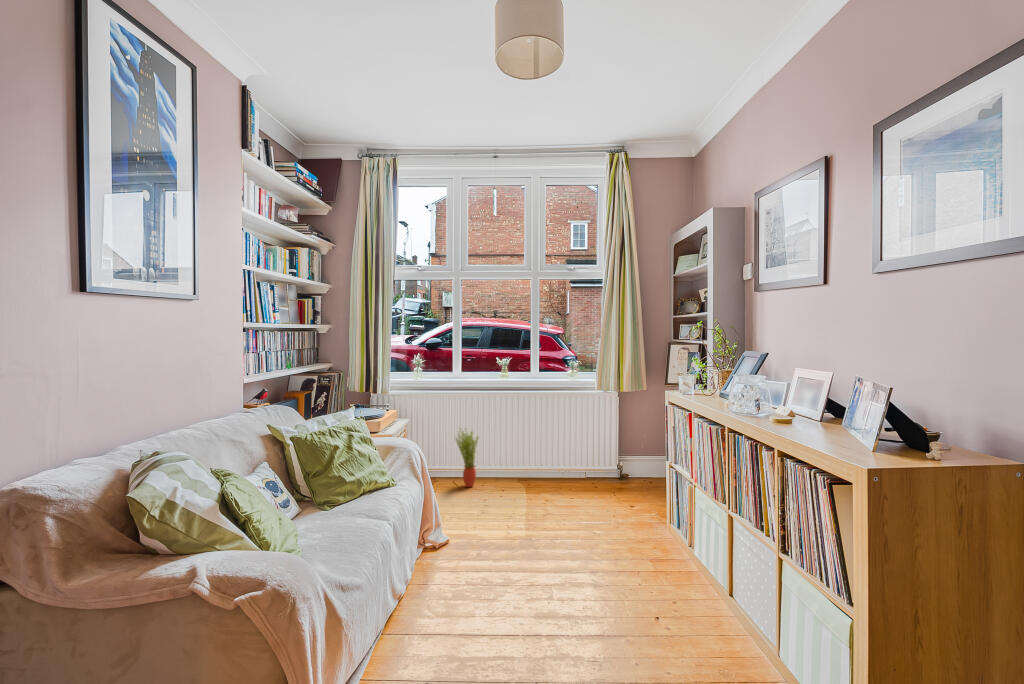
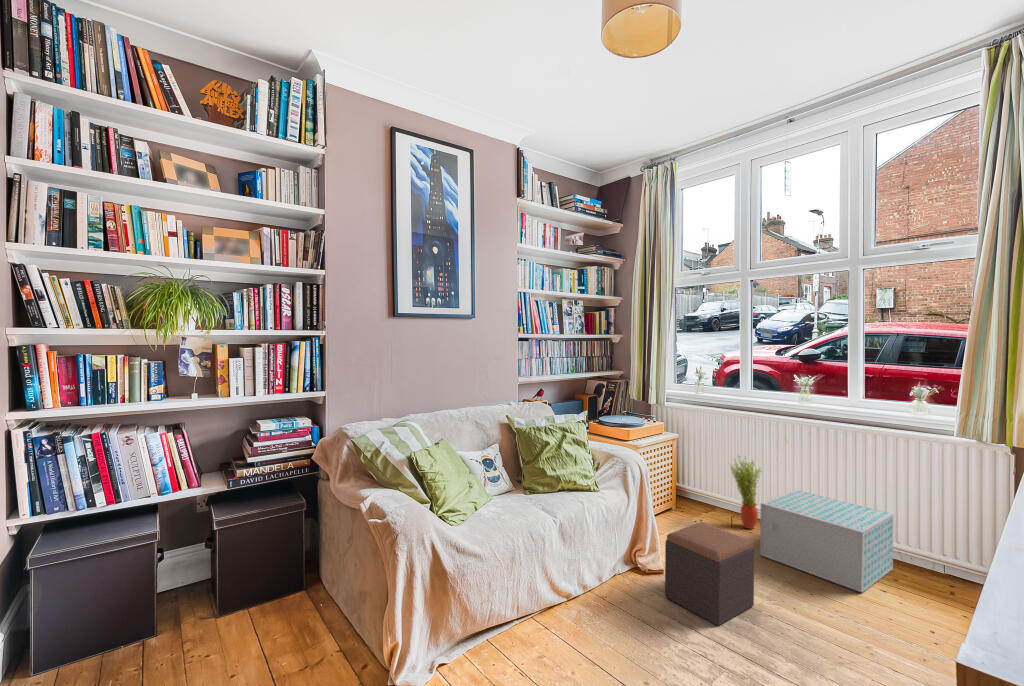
storage box: none [496,447,567,507] -> present [760,490,893,592]
footstool: none [468,488,527,567] -> present [665,522,754,625]

